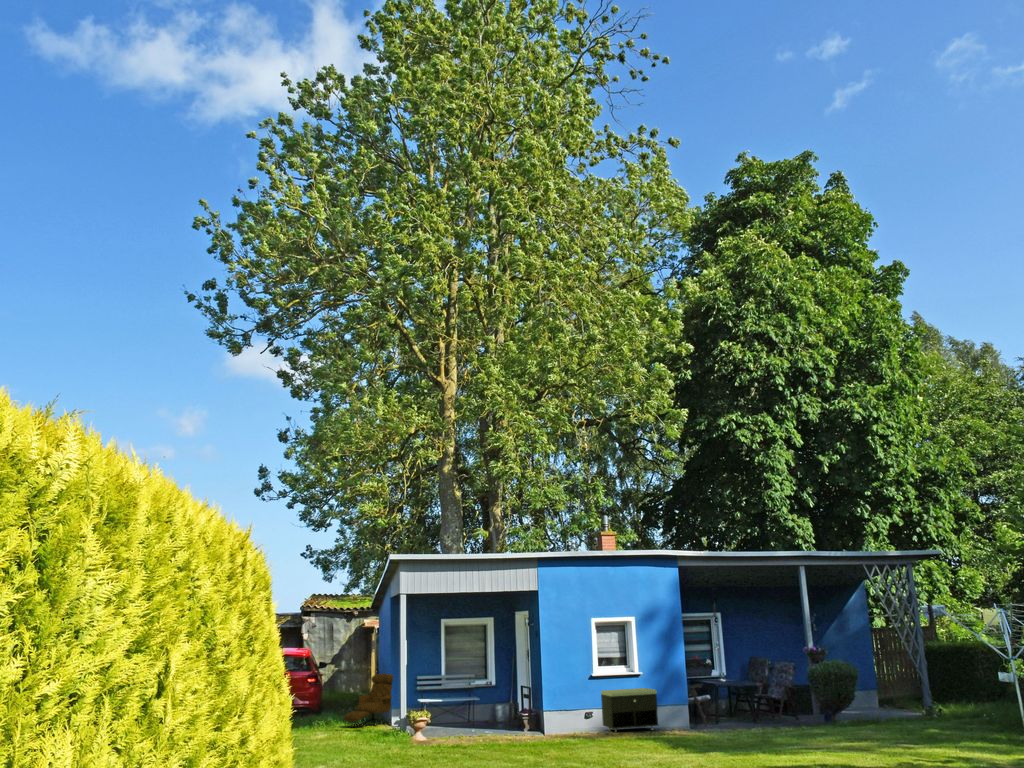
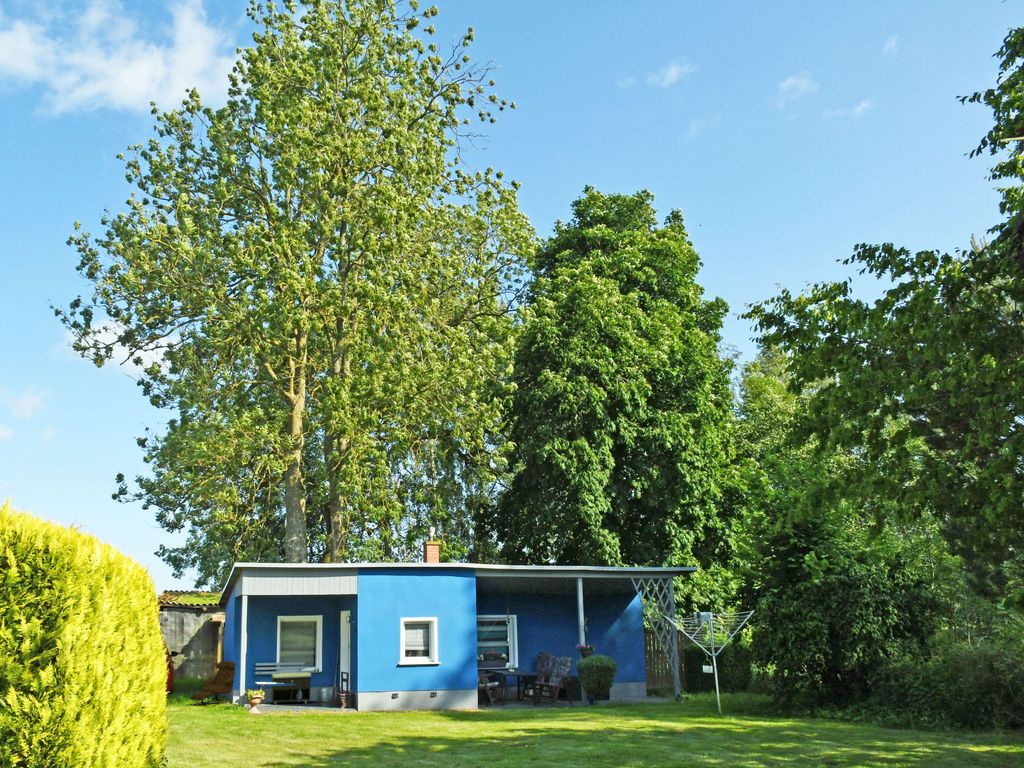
storage bench: present [601,688,658,732] -> present [271,672,311,704]

